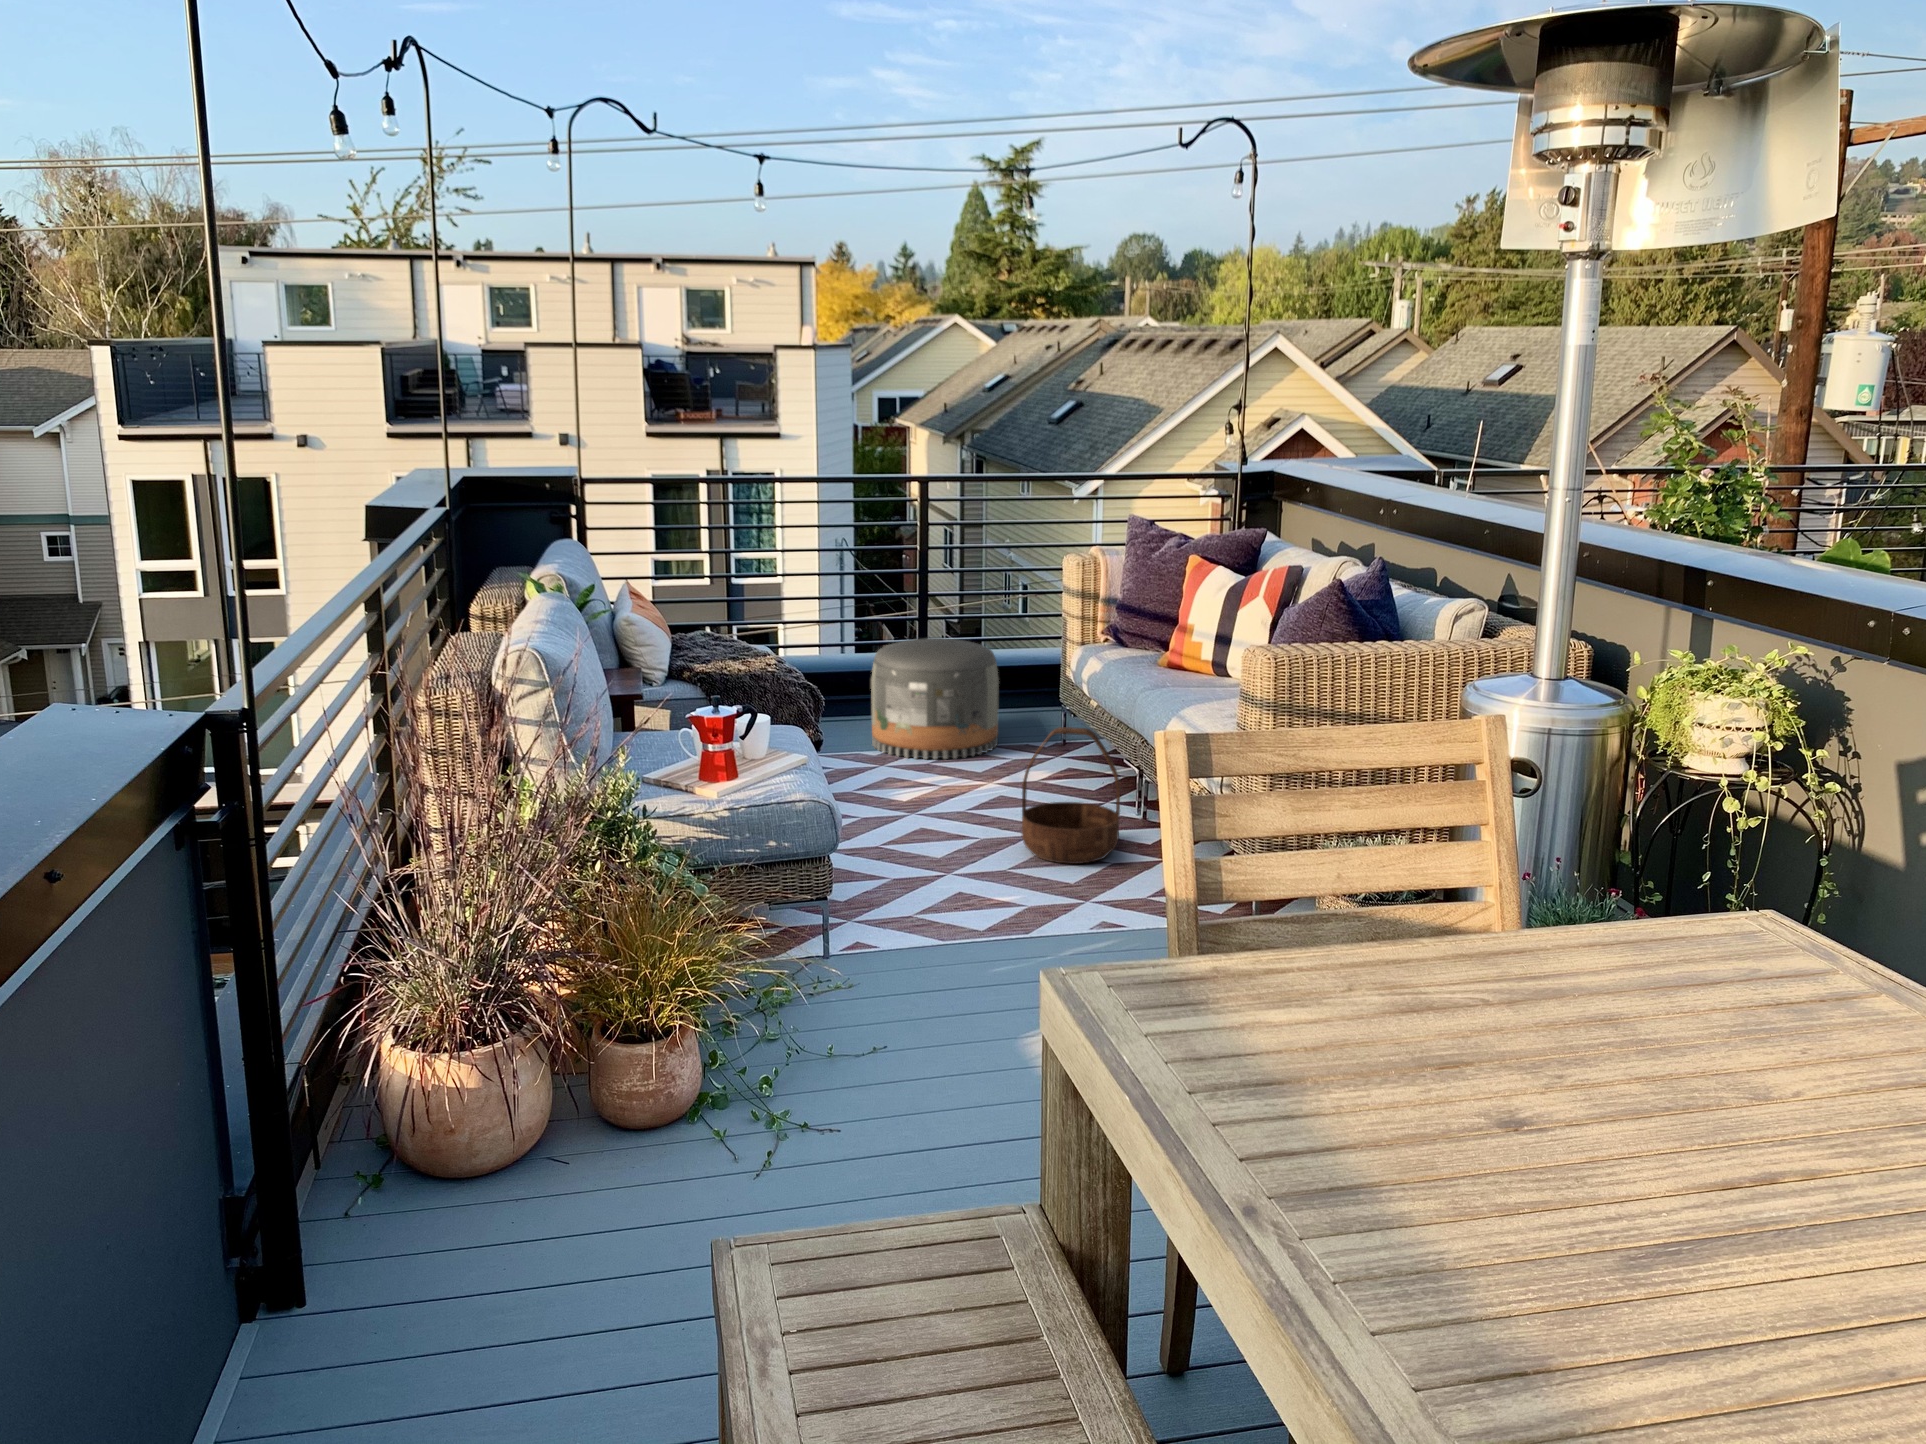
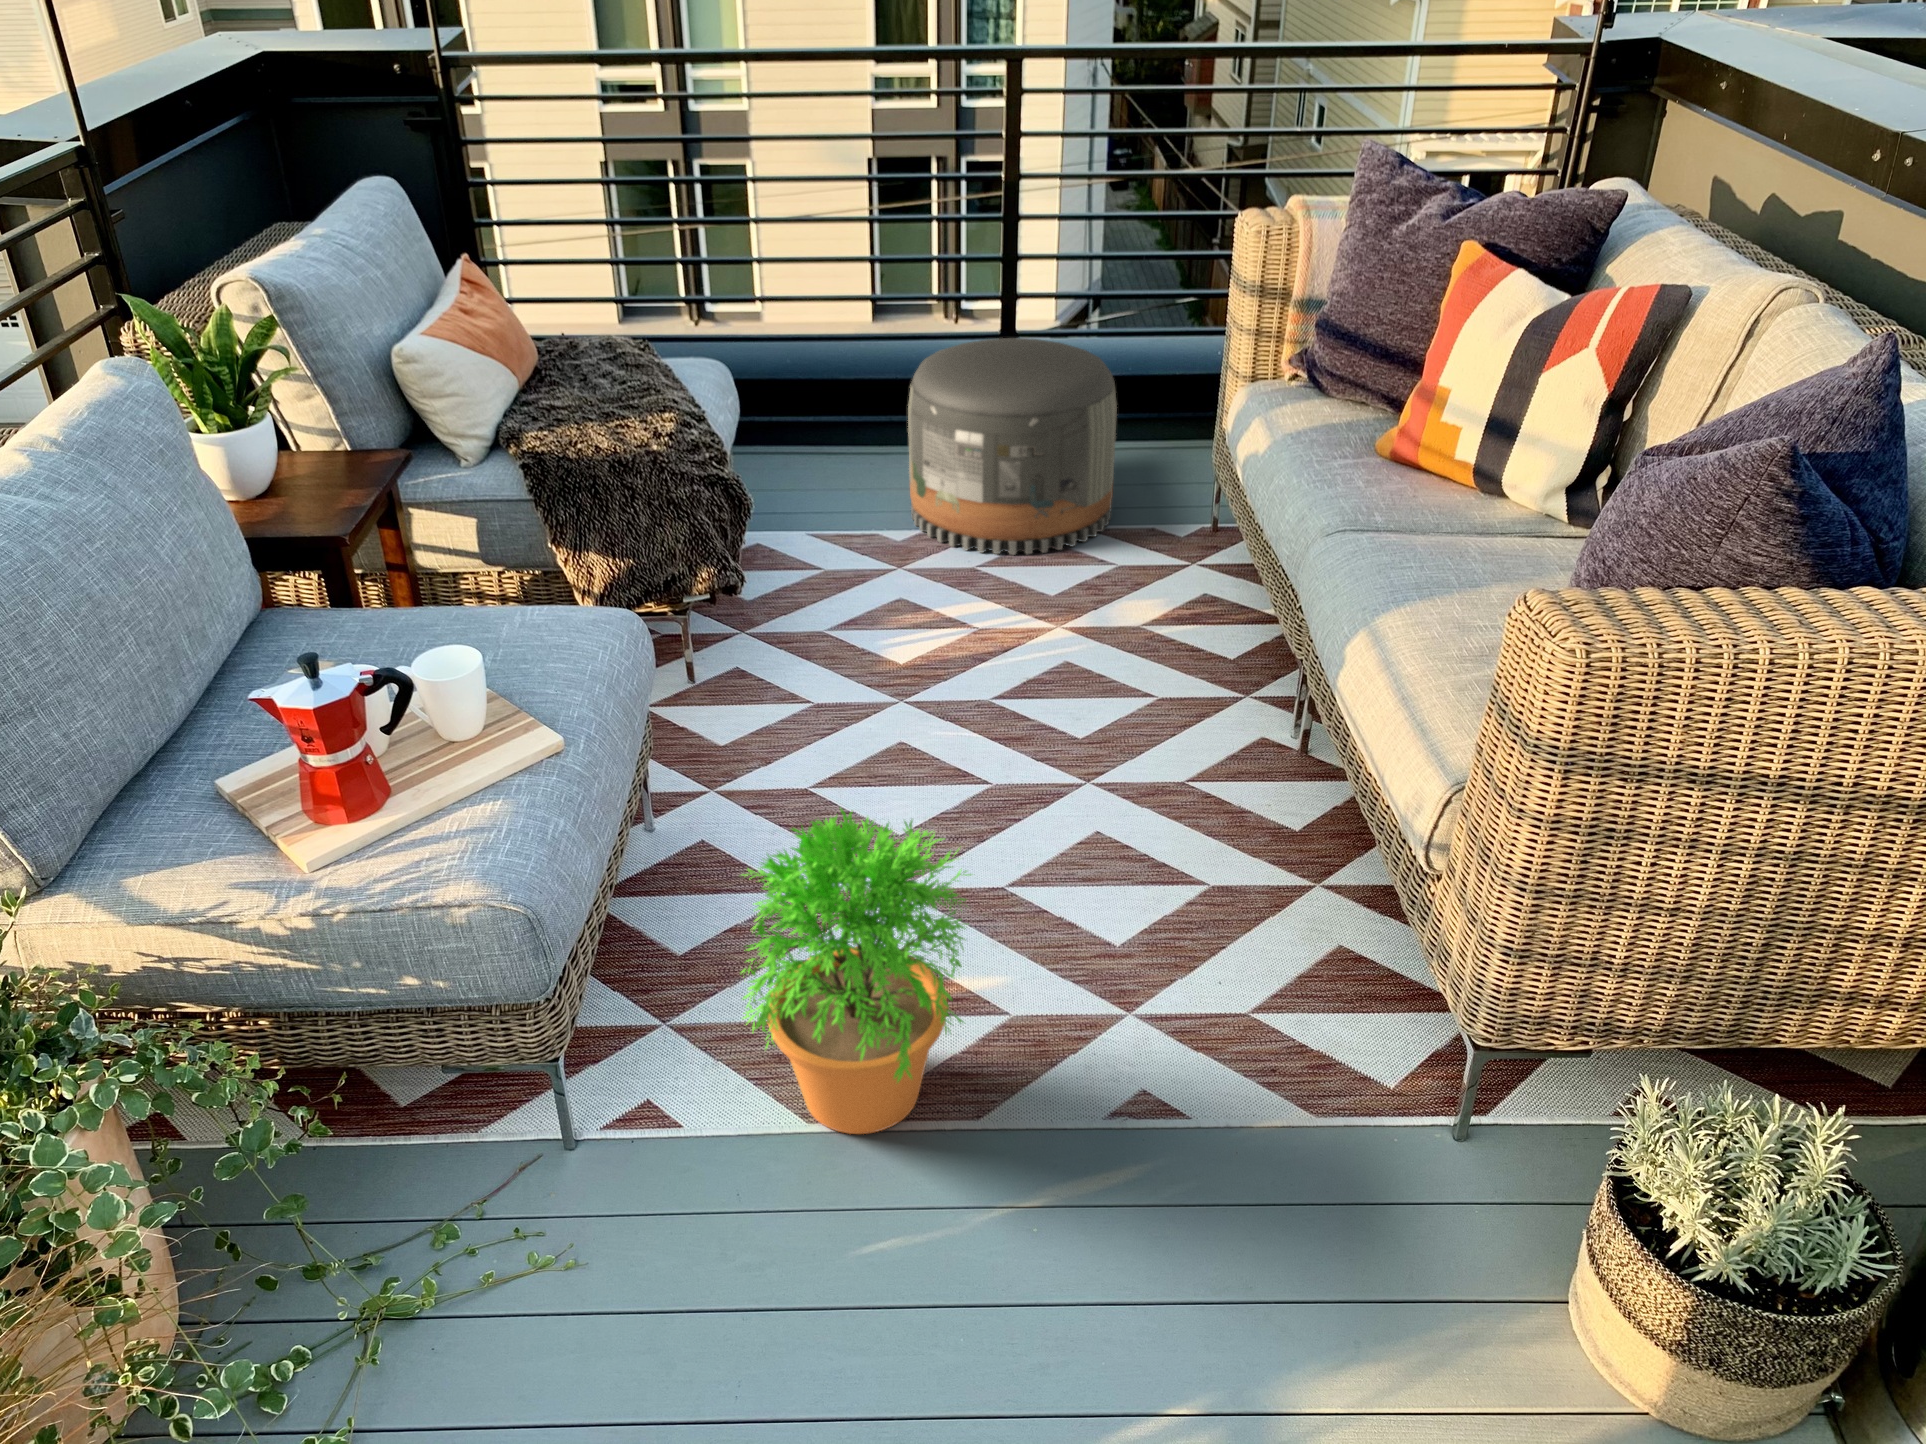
basket: present [1022,727,1120,864] -> none [1053,628,1244,886]
potted plant: none [903,773,1027,938] -> present [742,807,969,1134]

